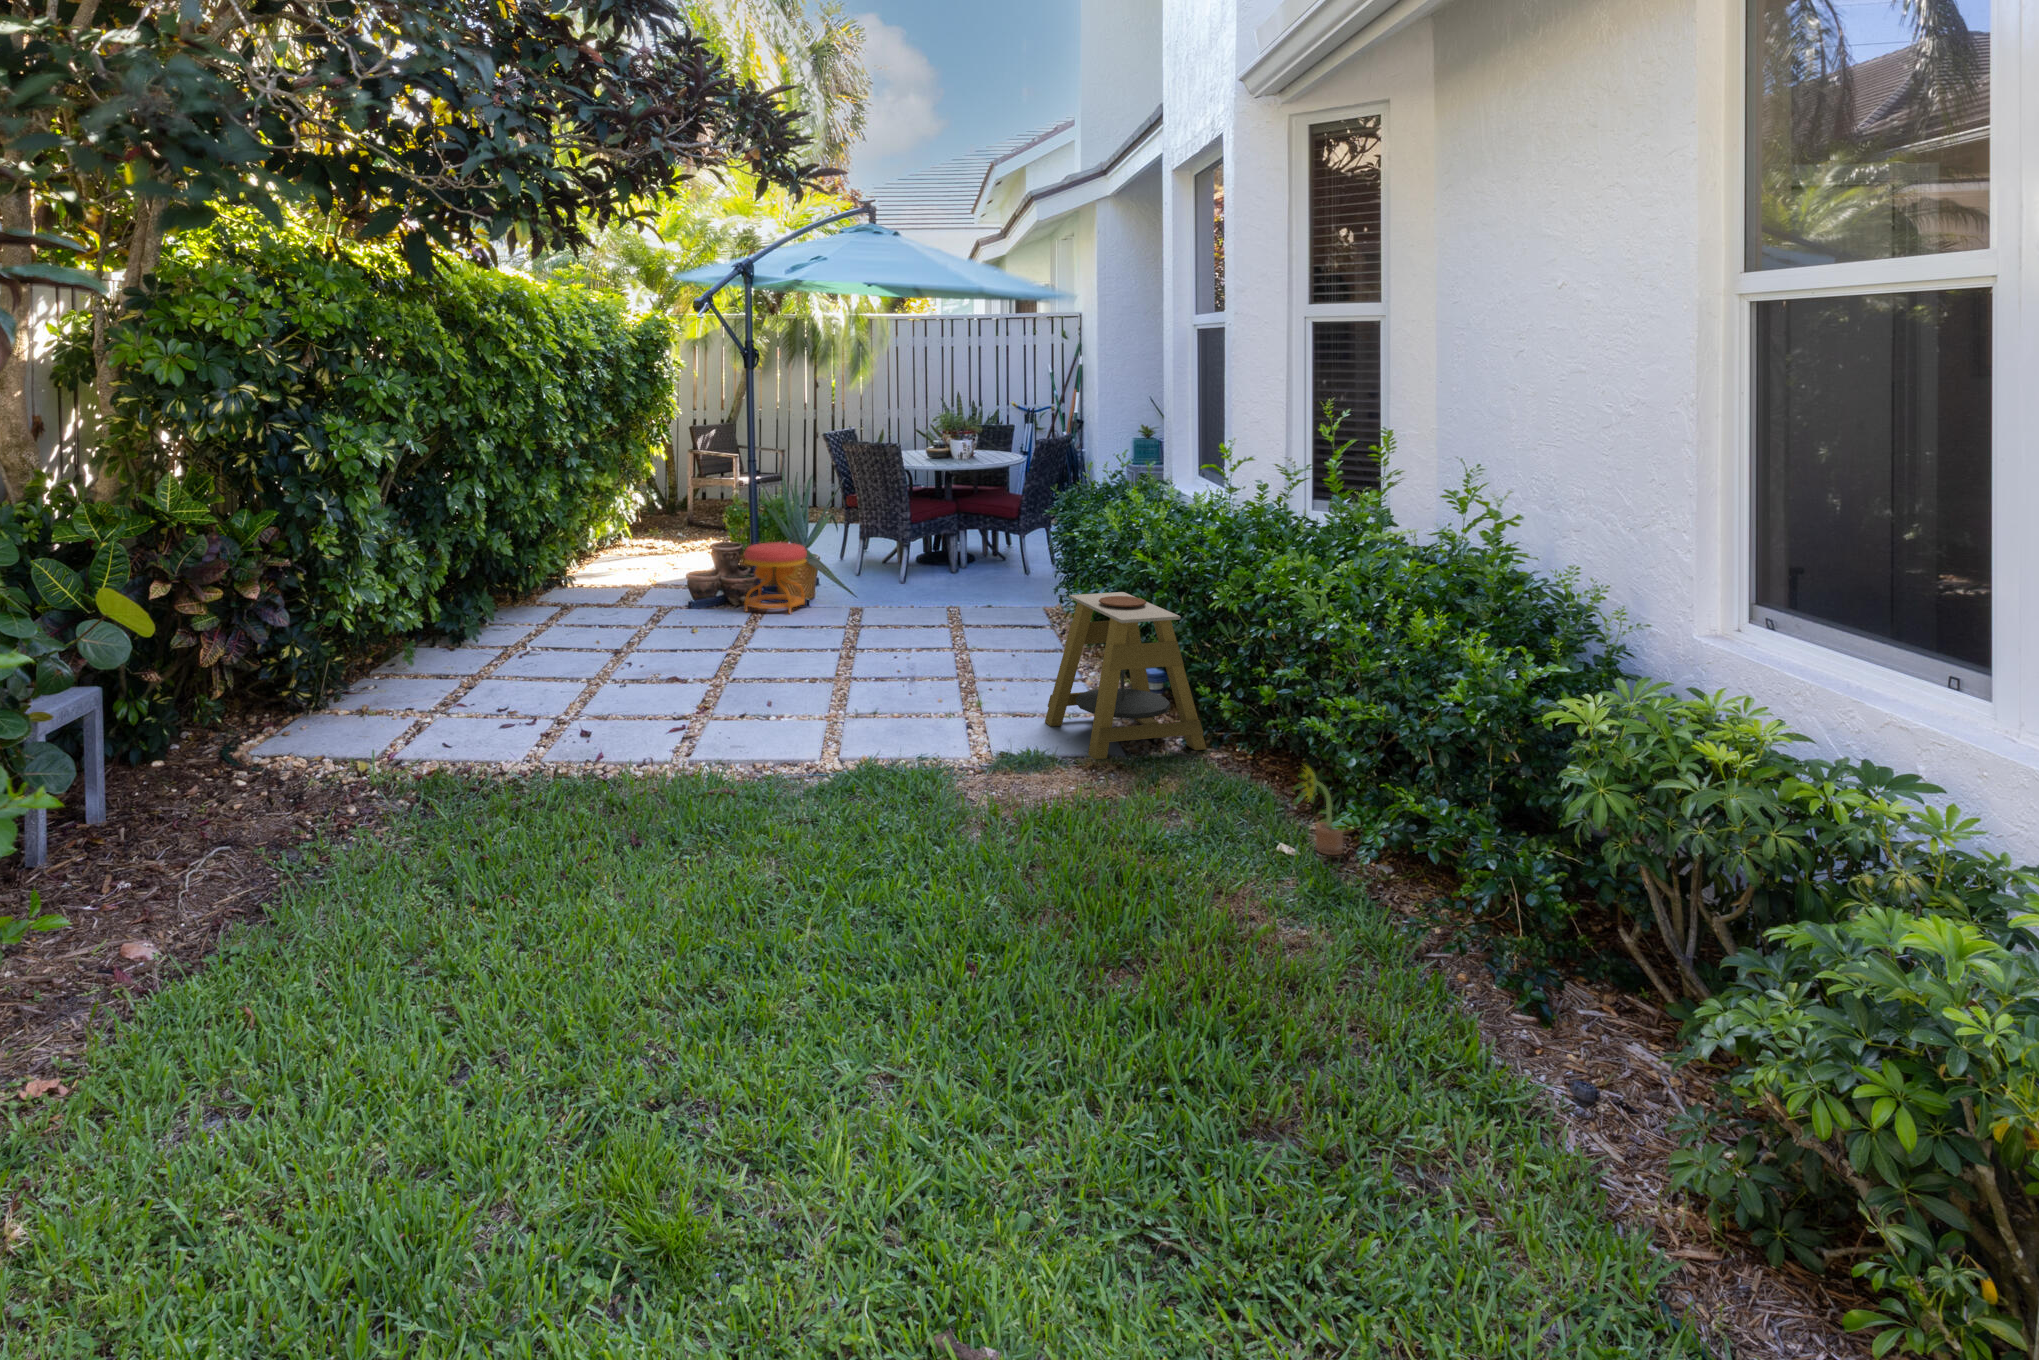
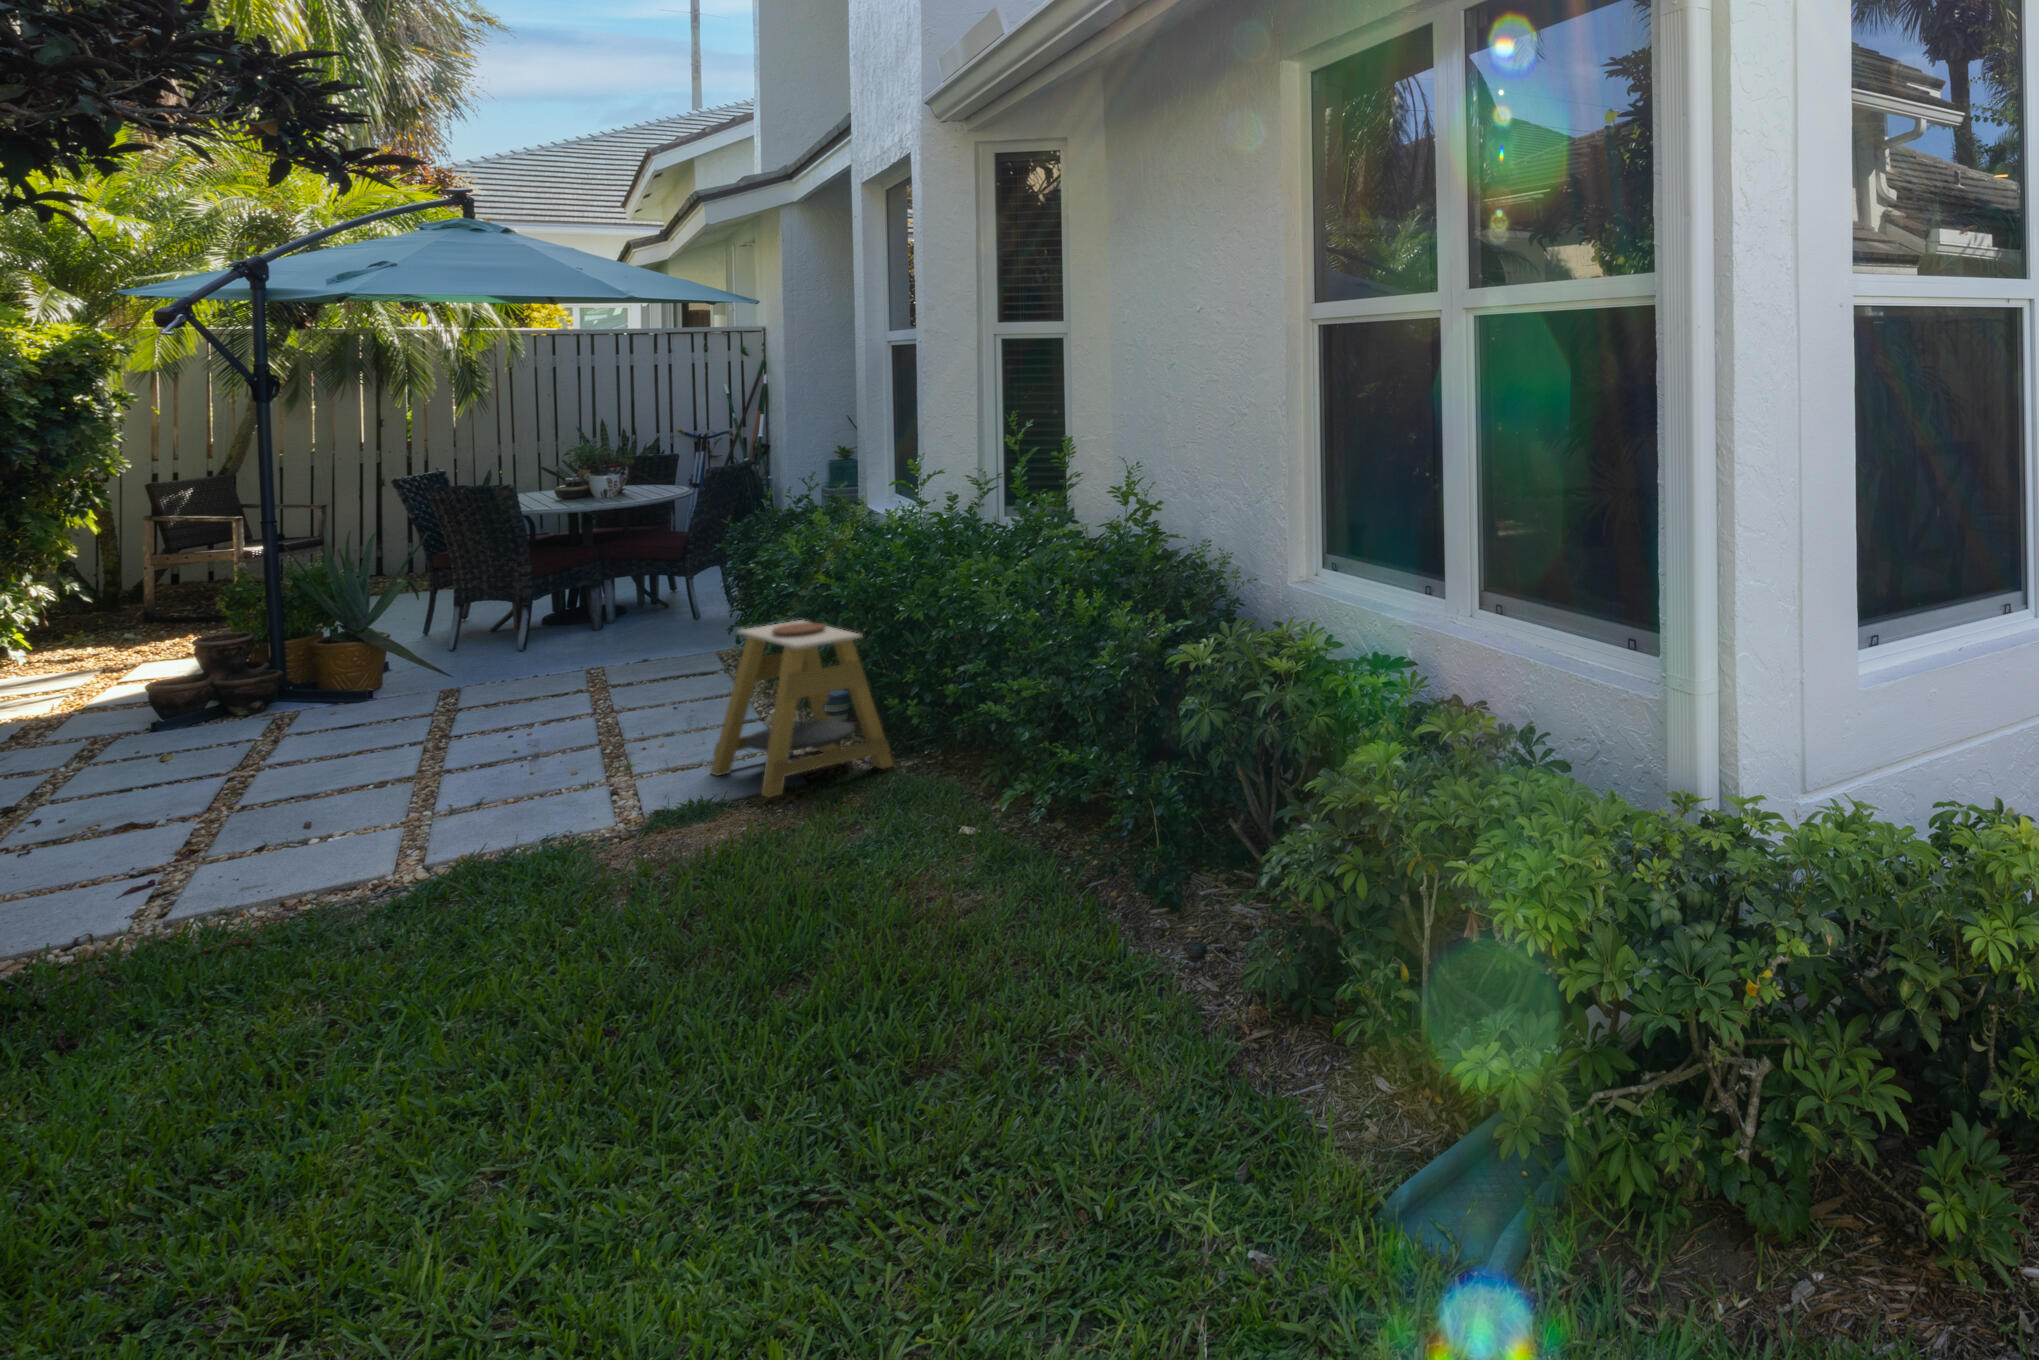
stool: present [744,542,807,614] -> none [262,623,369,721]
decorative plant: present [1303,766,1343,855] -> none [979,749,1020,832]

